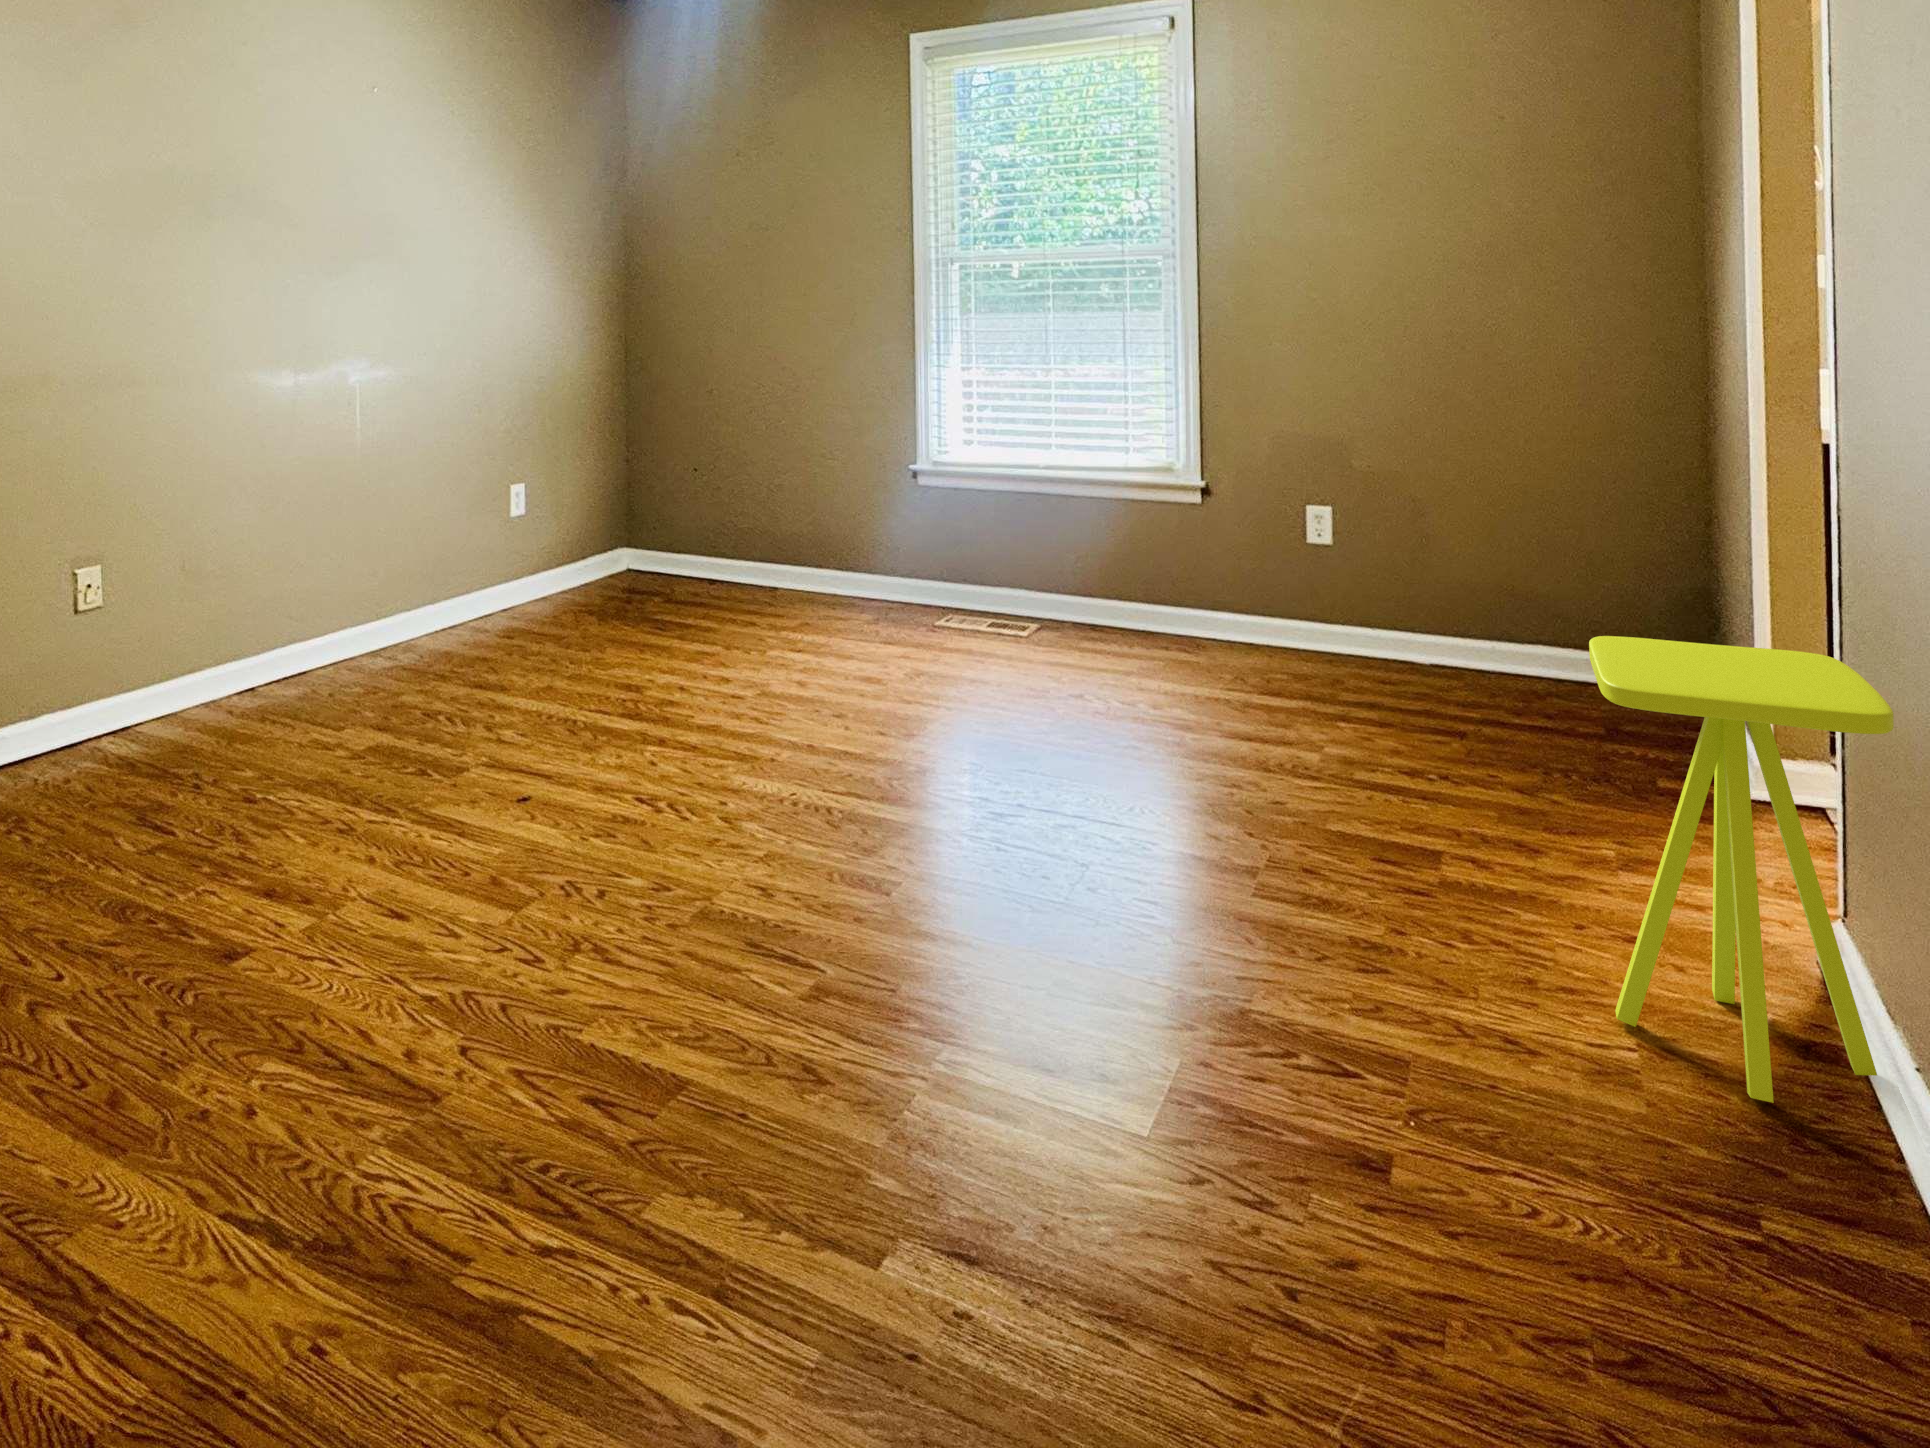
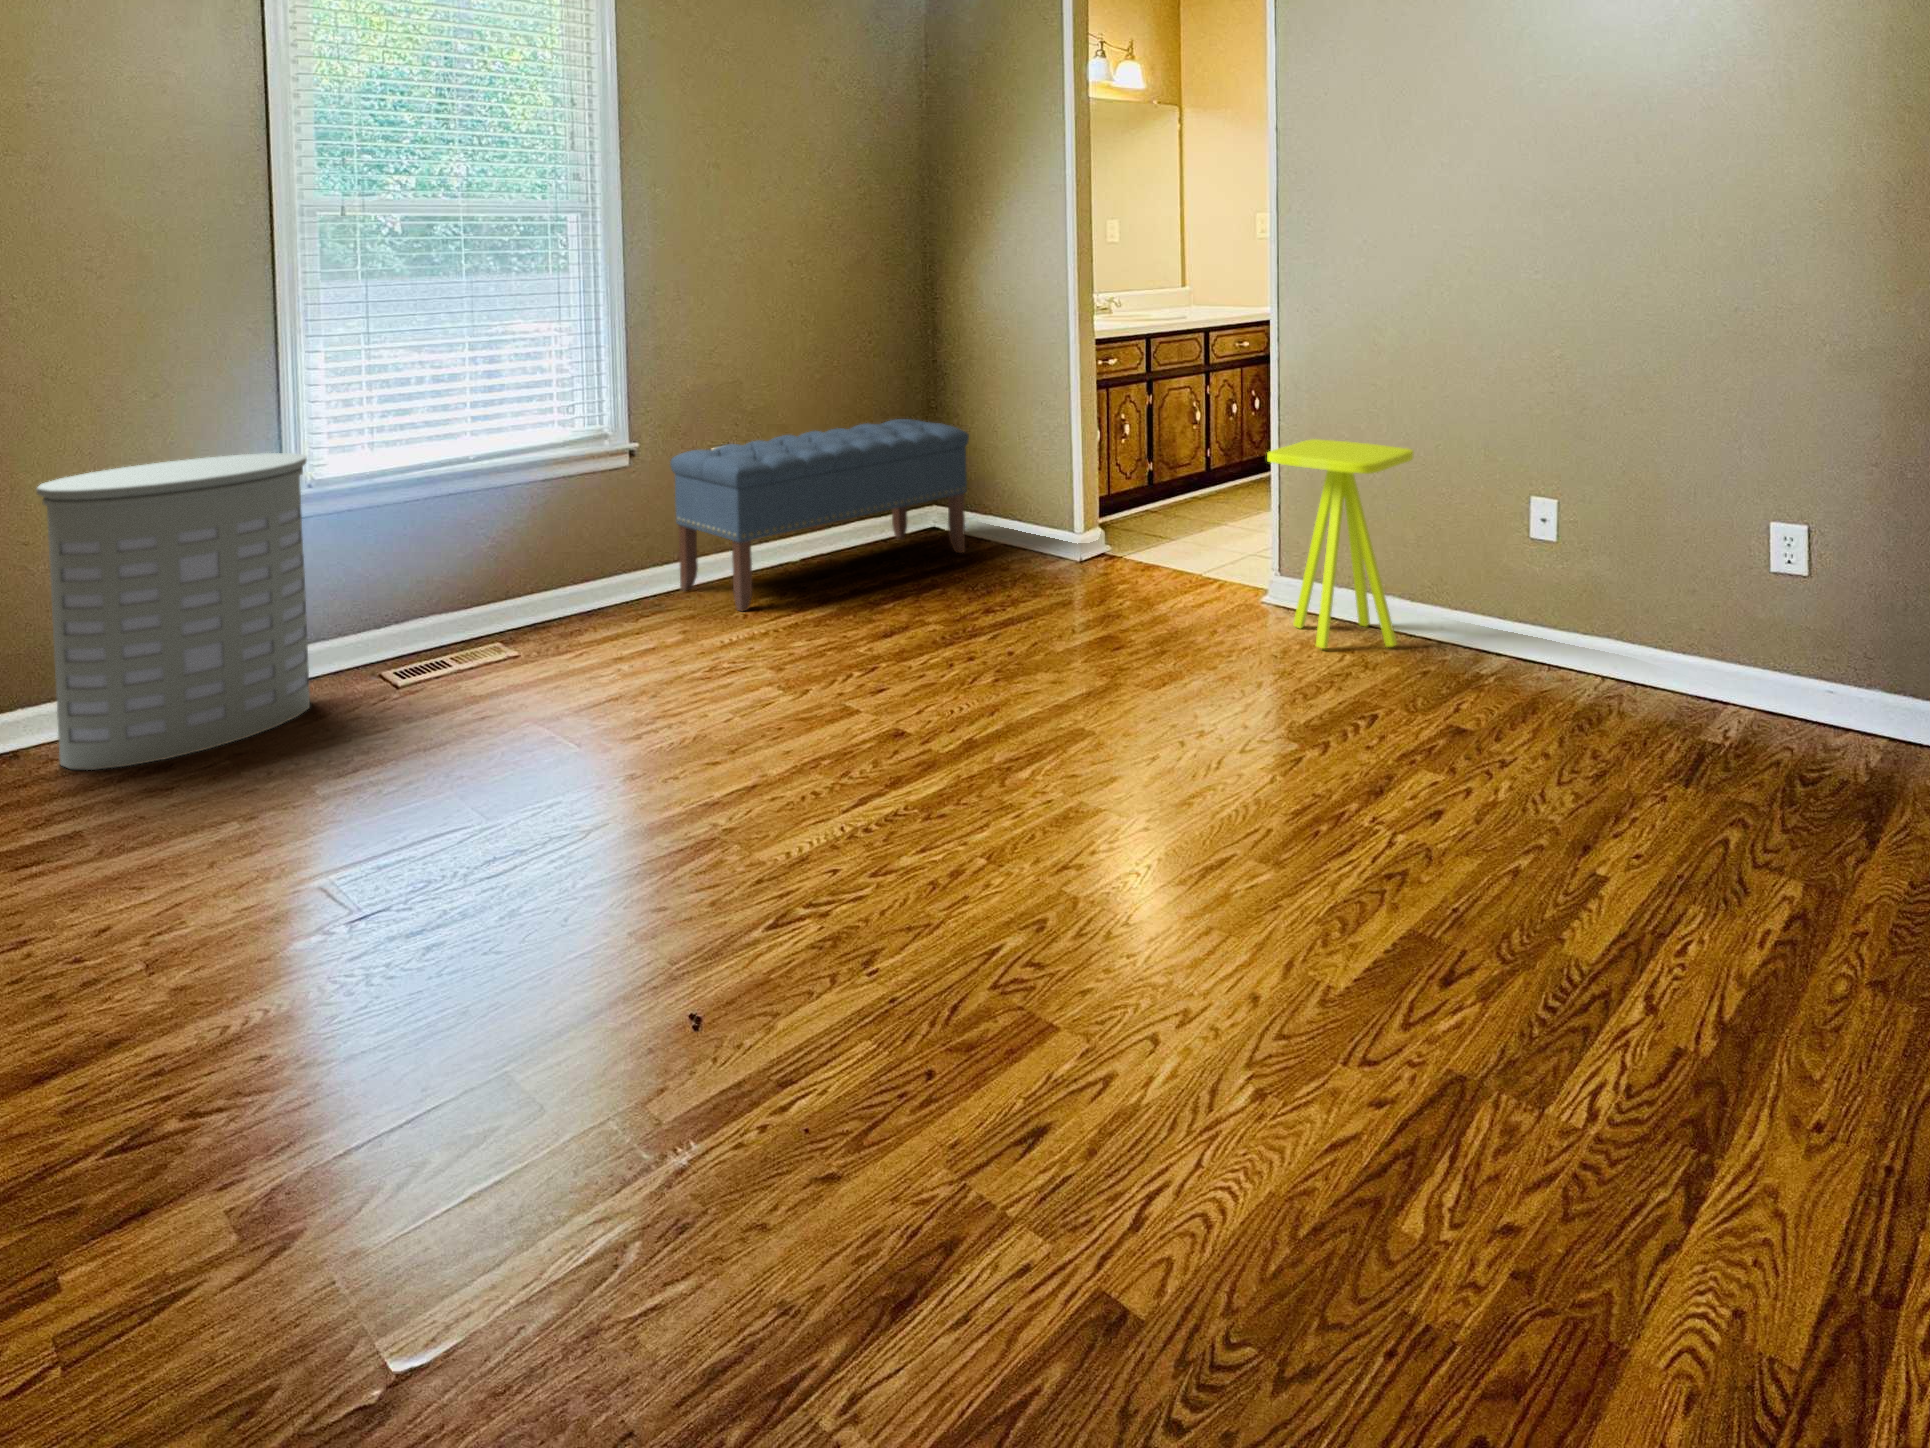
laundry hamper: none [755,430,896,623] -> present [36,453,310,770]
bench: none [1219,500,1644,731] -> present [670,419,969,611]

